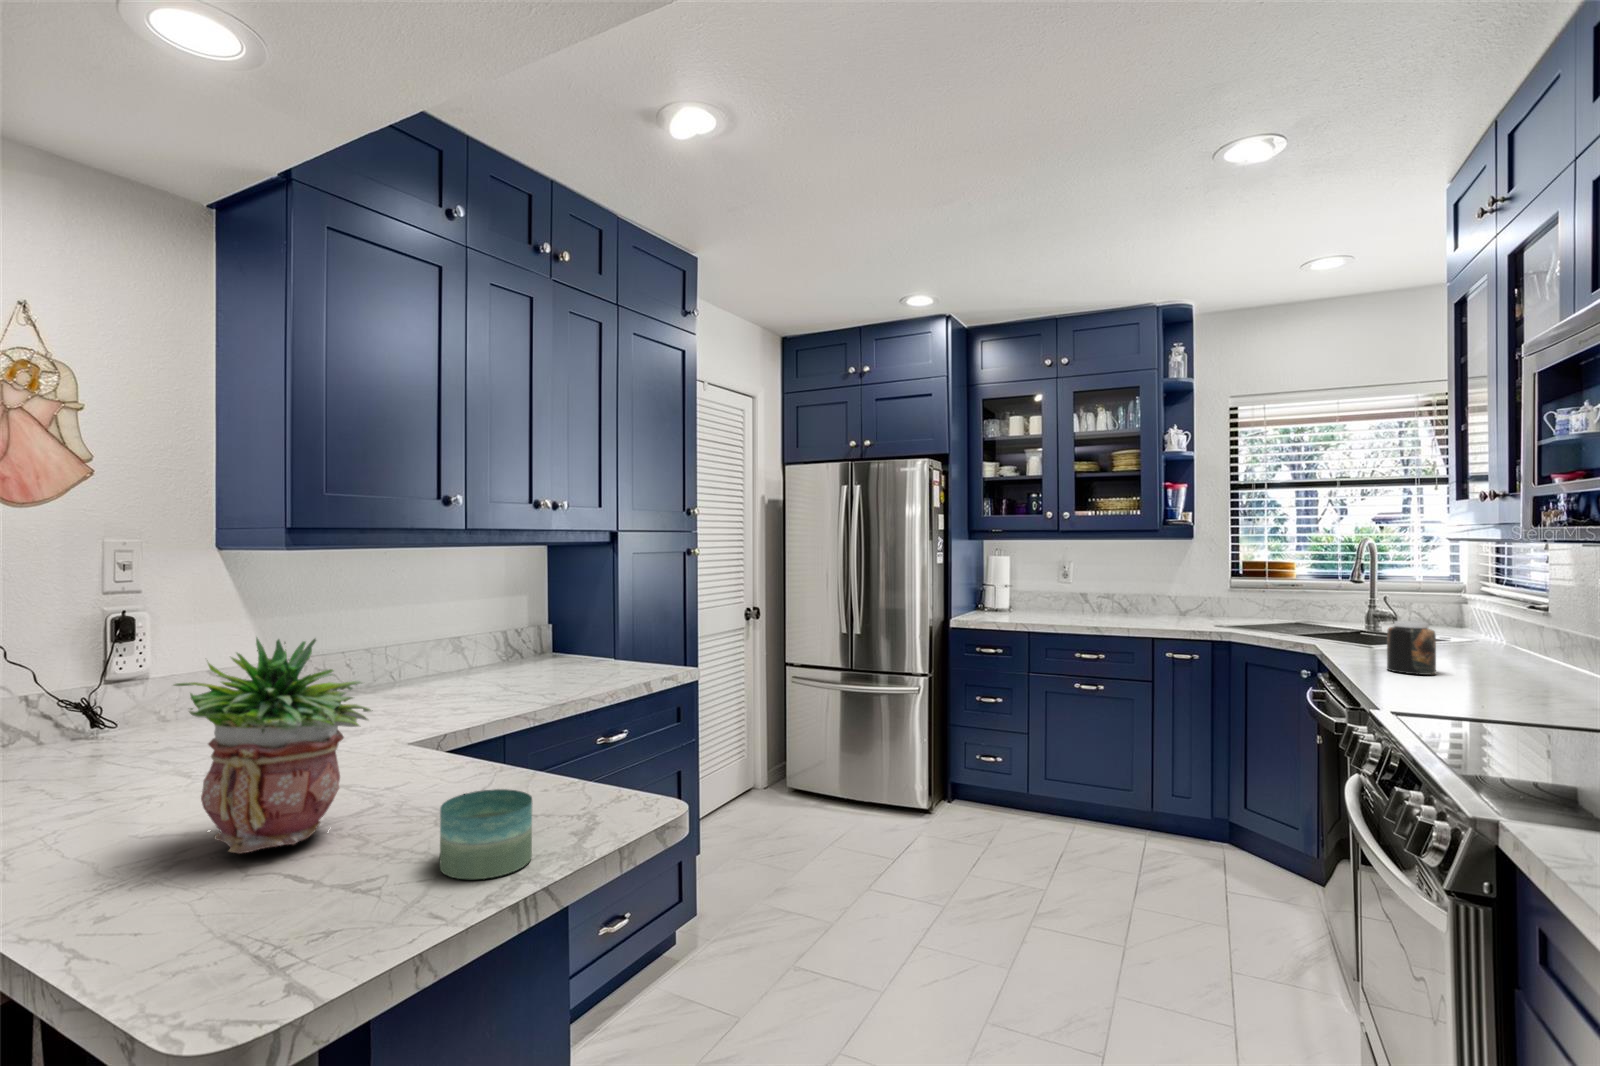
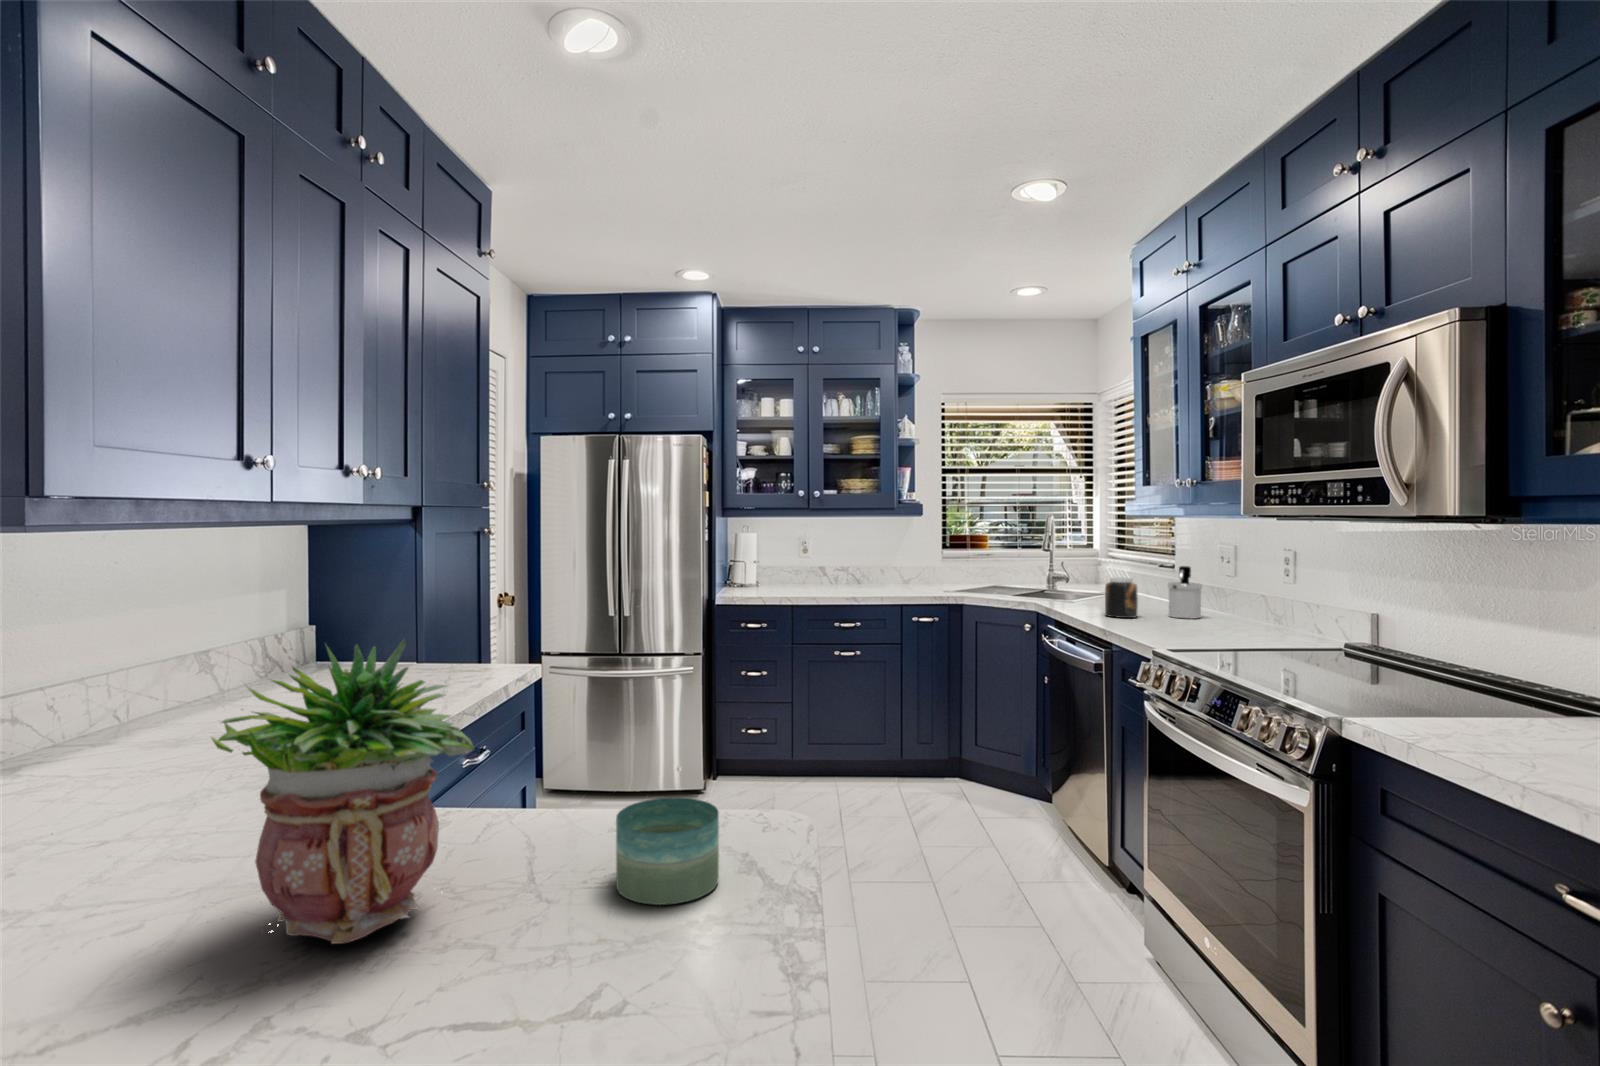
soap dispenser: none [1492,610,1549,683] -> present [1168,566,1202,619]

